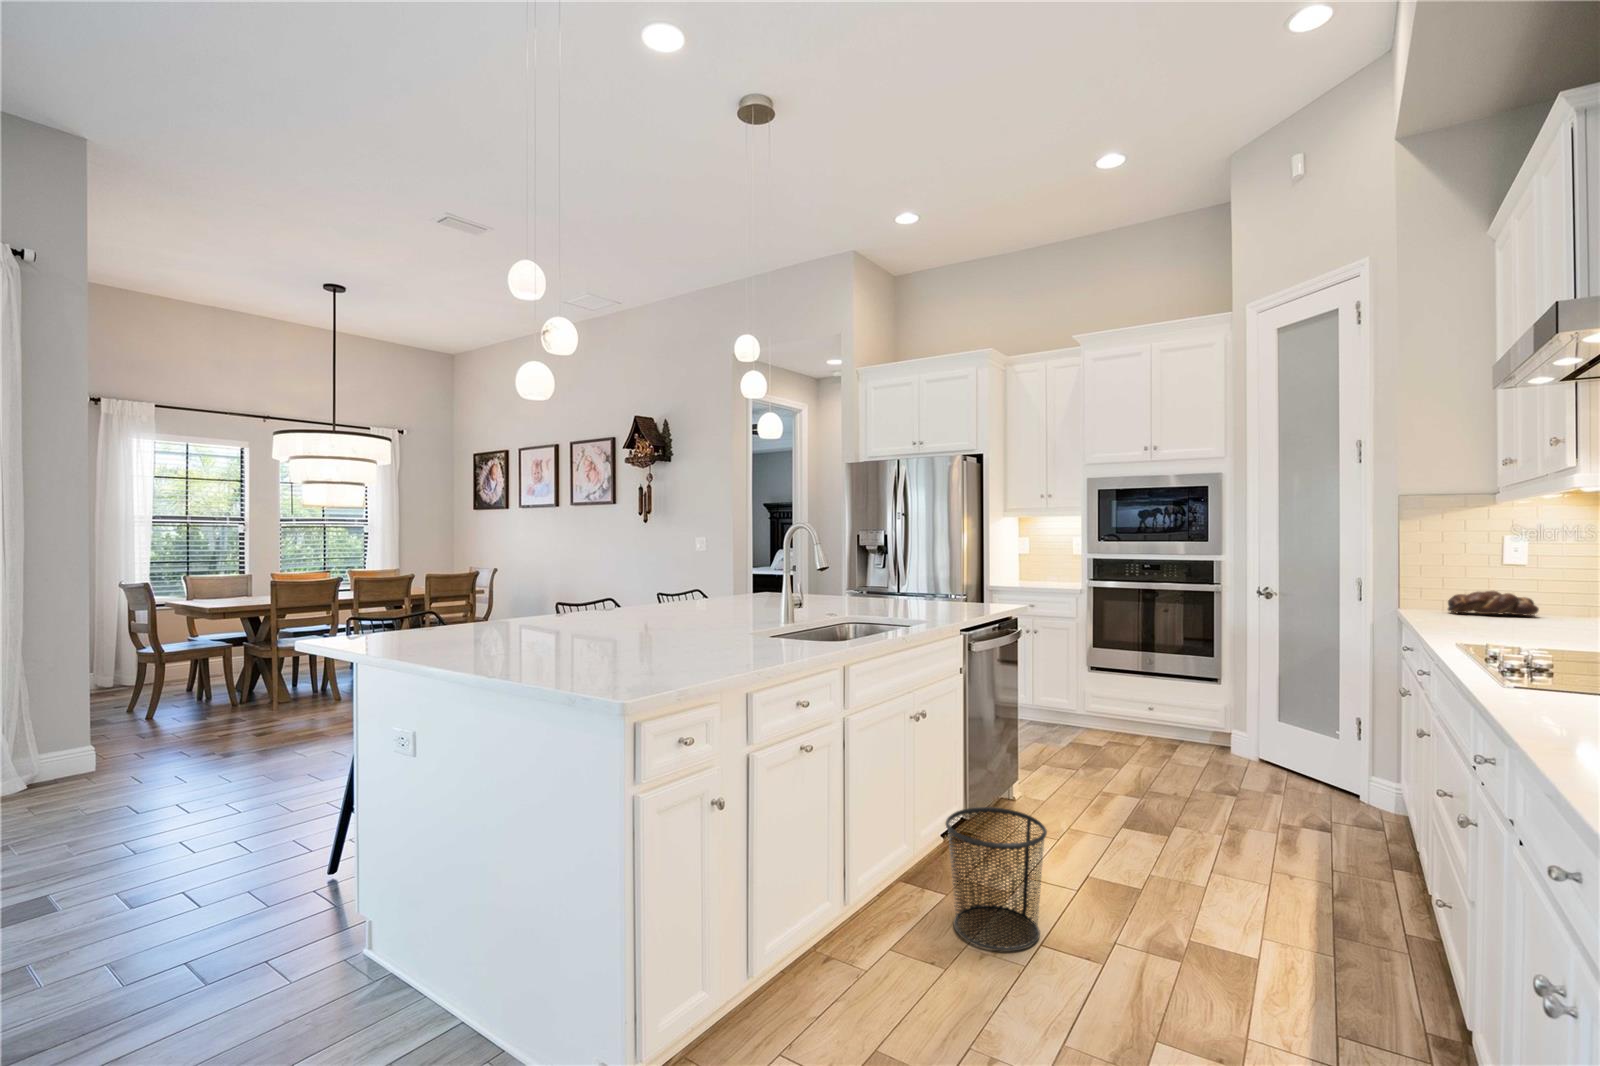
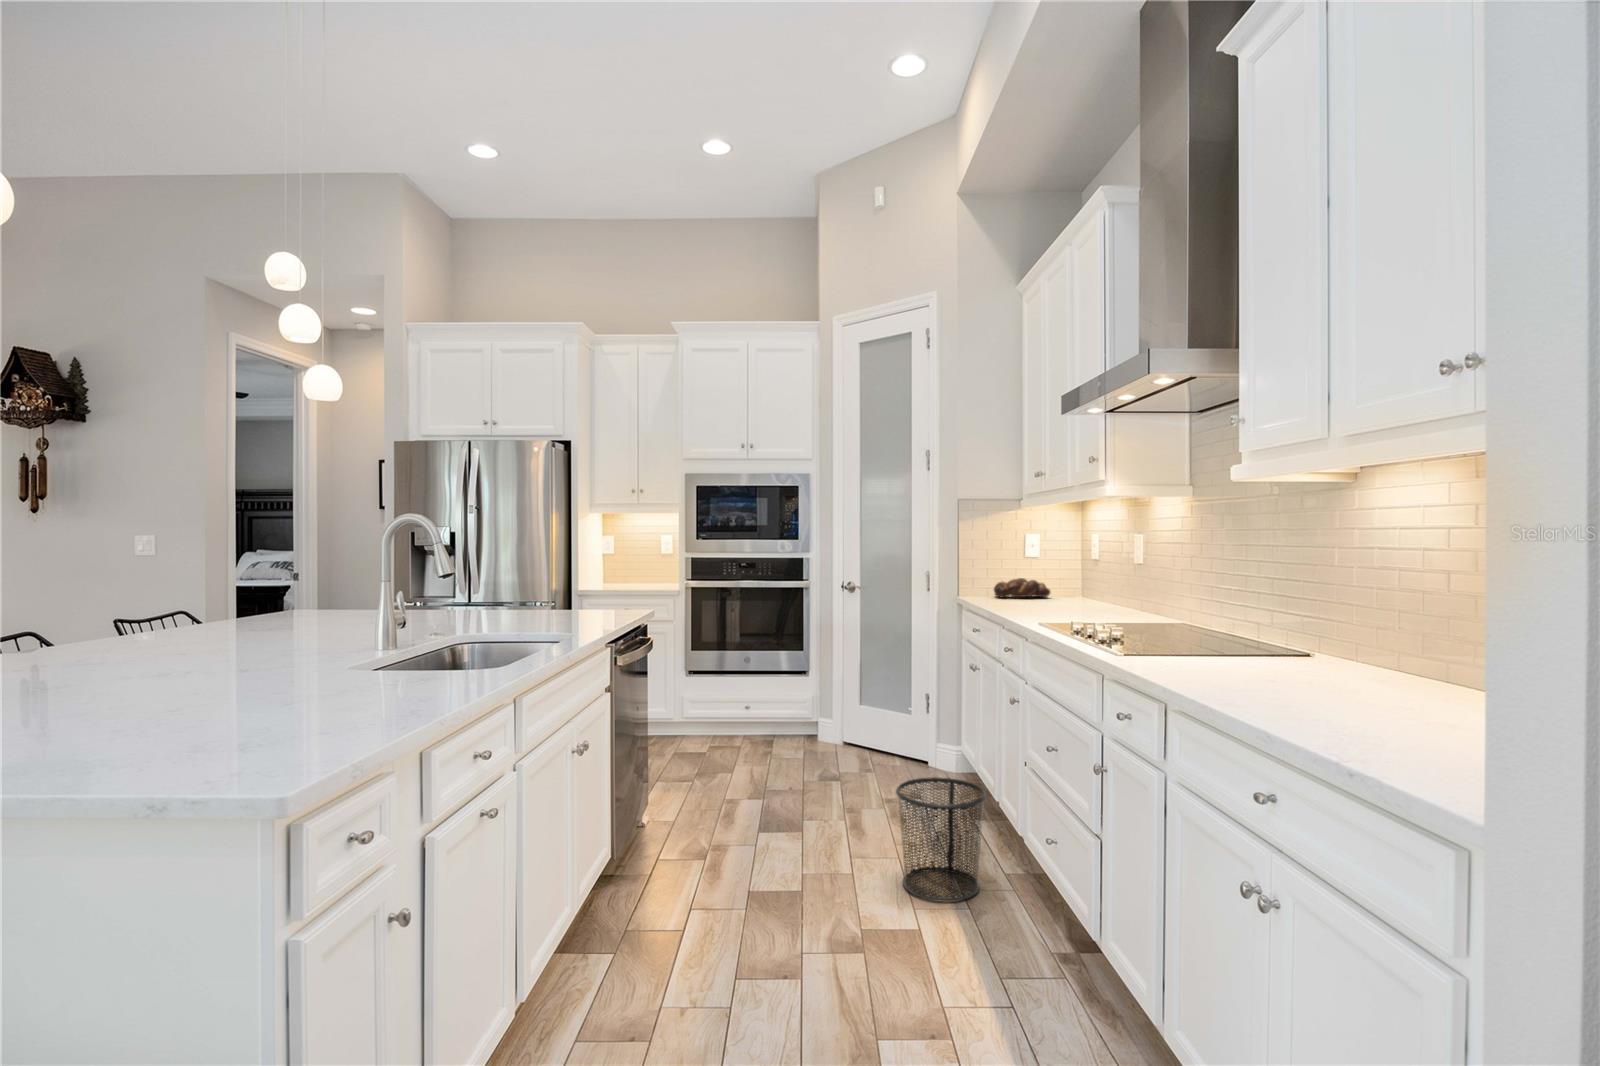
waste bin: present [945,807,1047,951] -> present [896,777,986,902]

